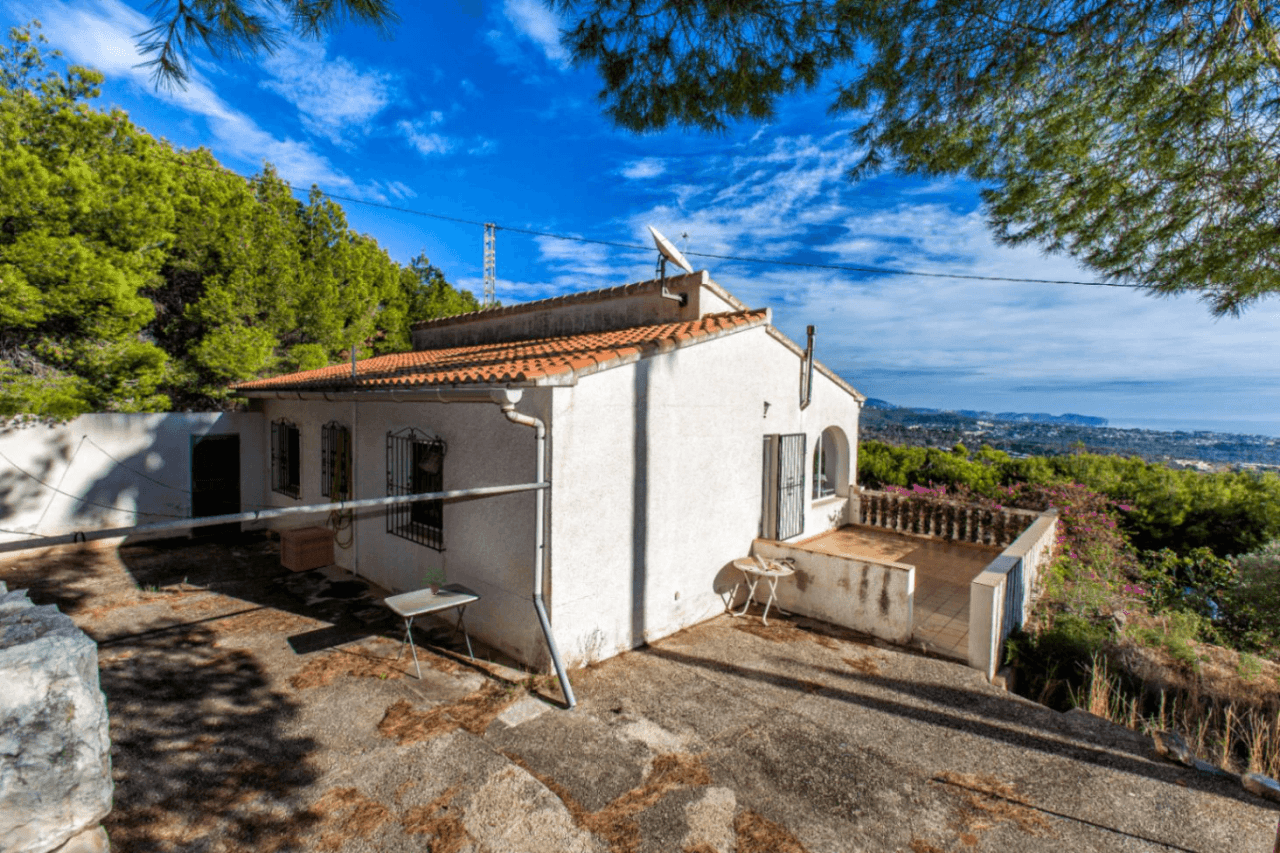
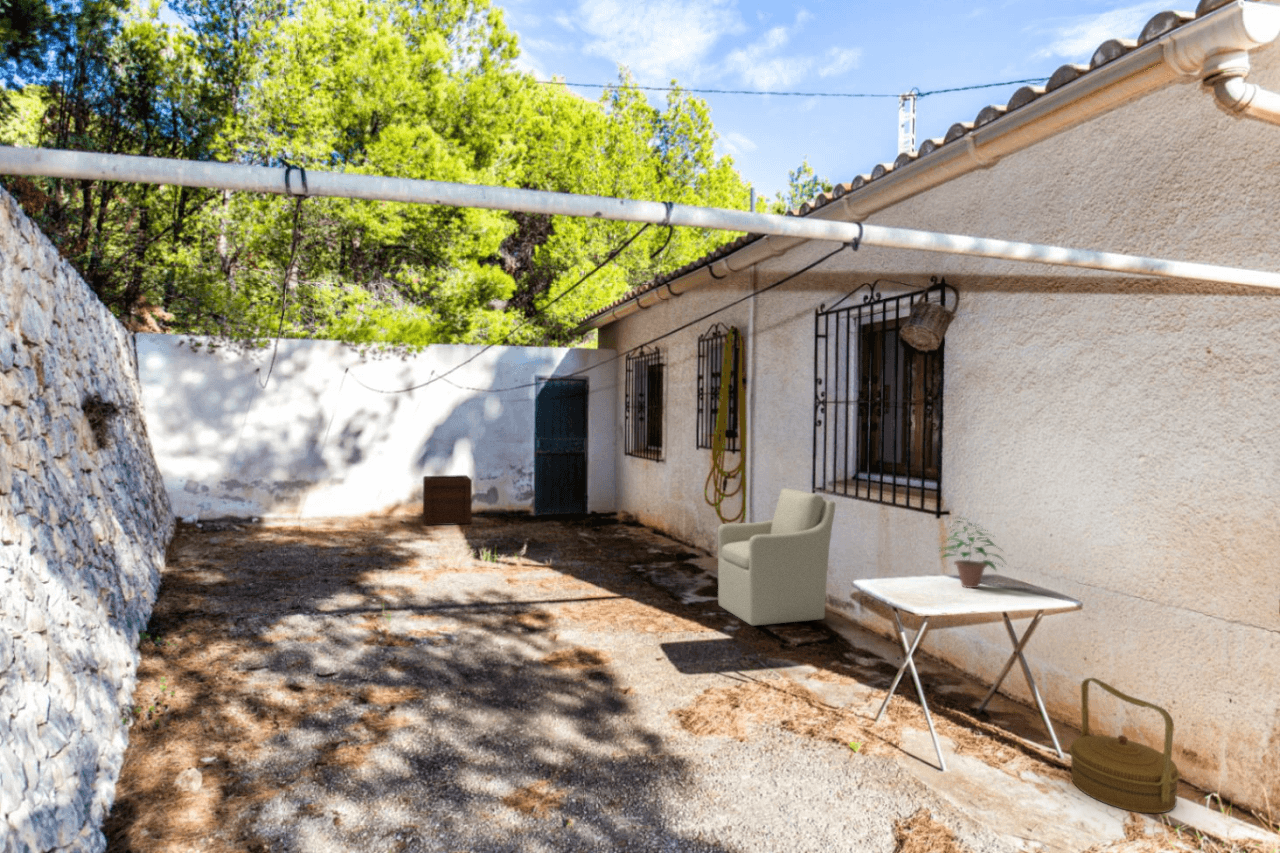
wooden crate: present [281,525,334,572] -> present [423,475,472,525]
chair: none [331,533,399,614] -> present [718,488,835,625]
woven basket: none [464,623,499,671] -> present [1069,678,1180,813]

